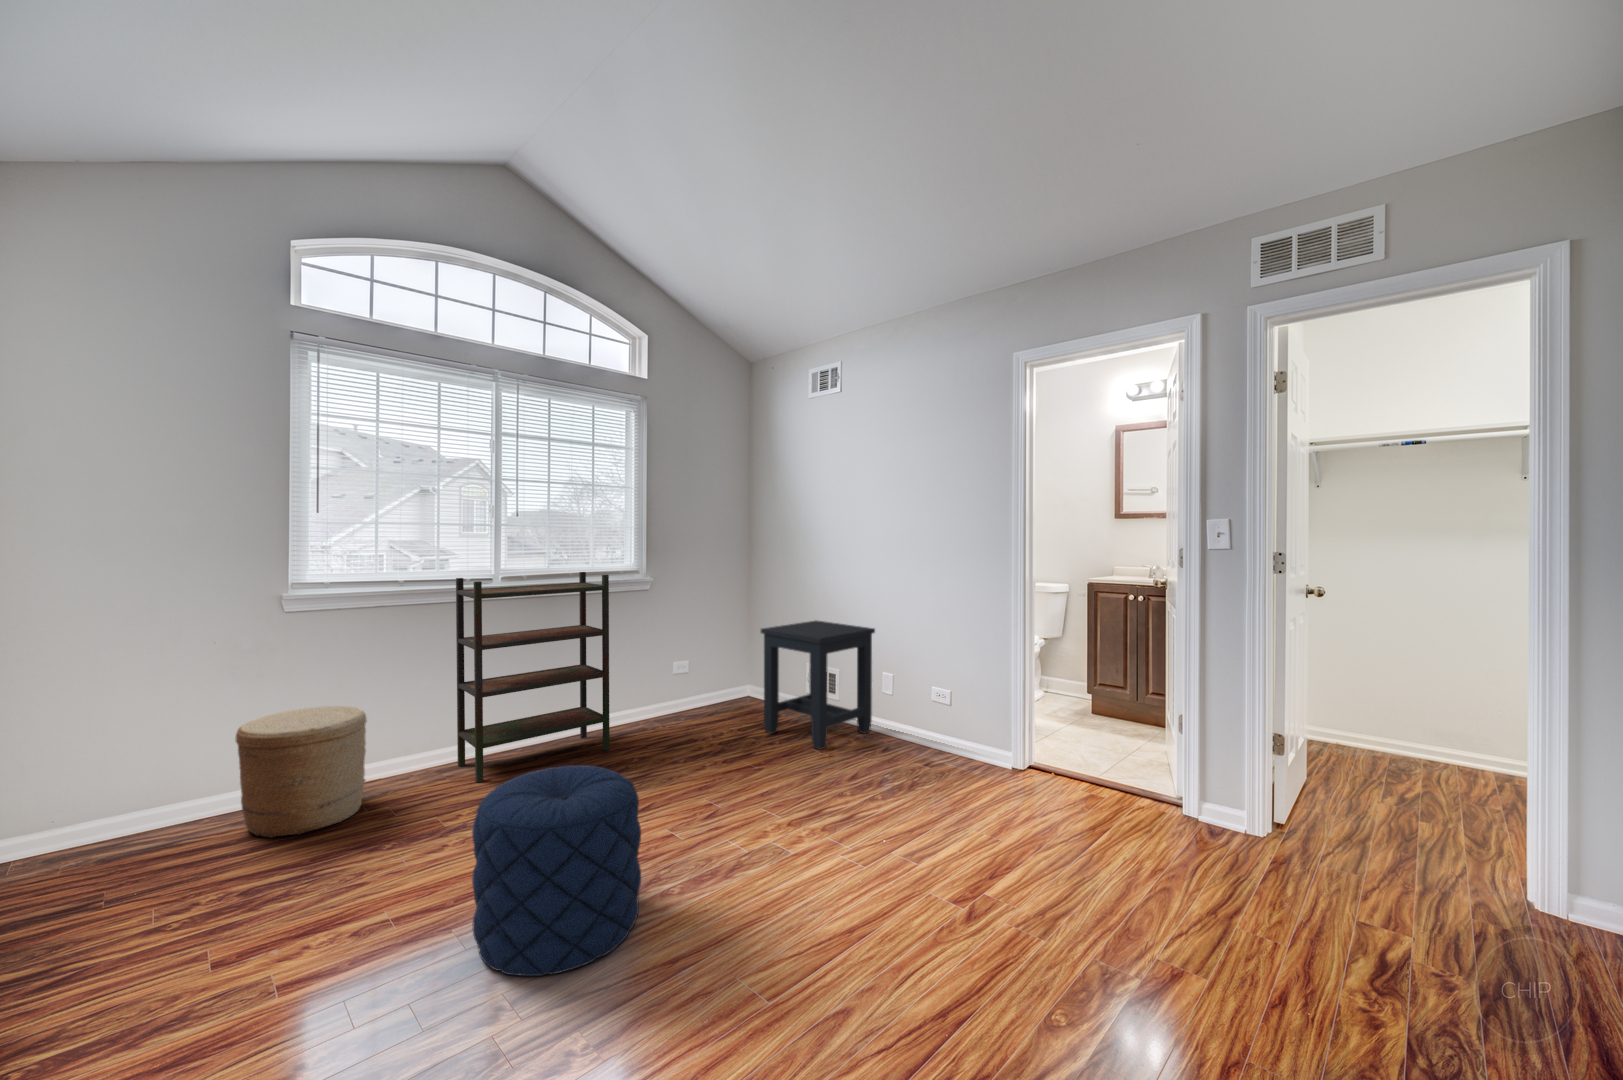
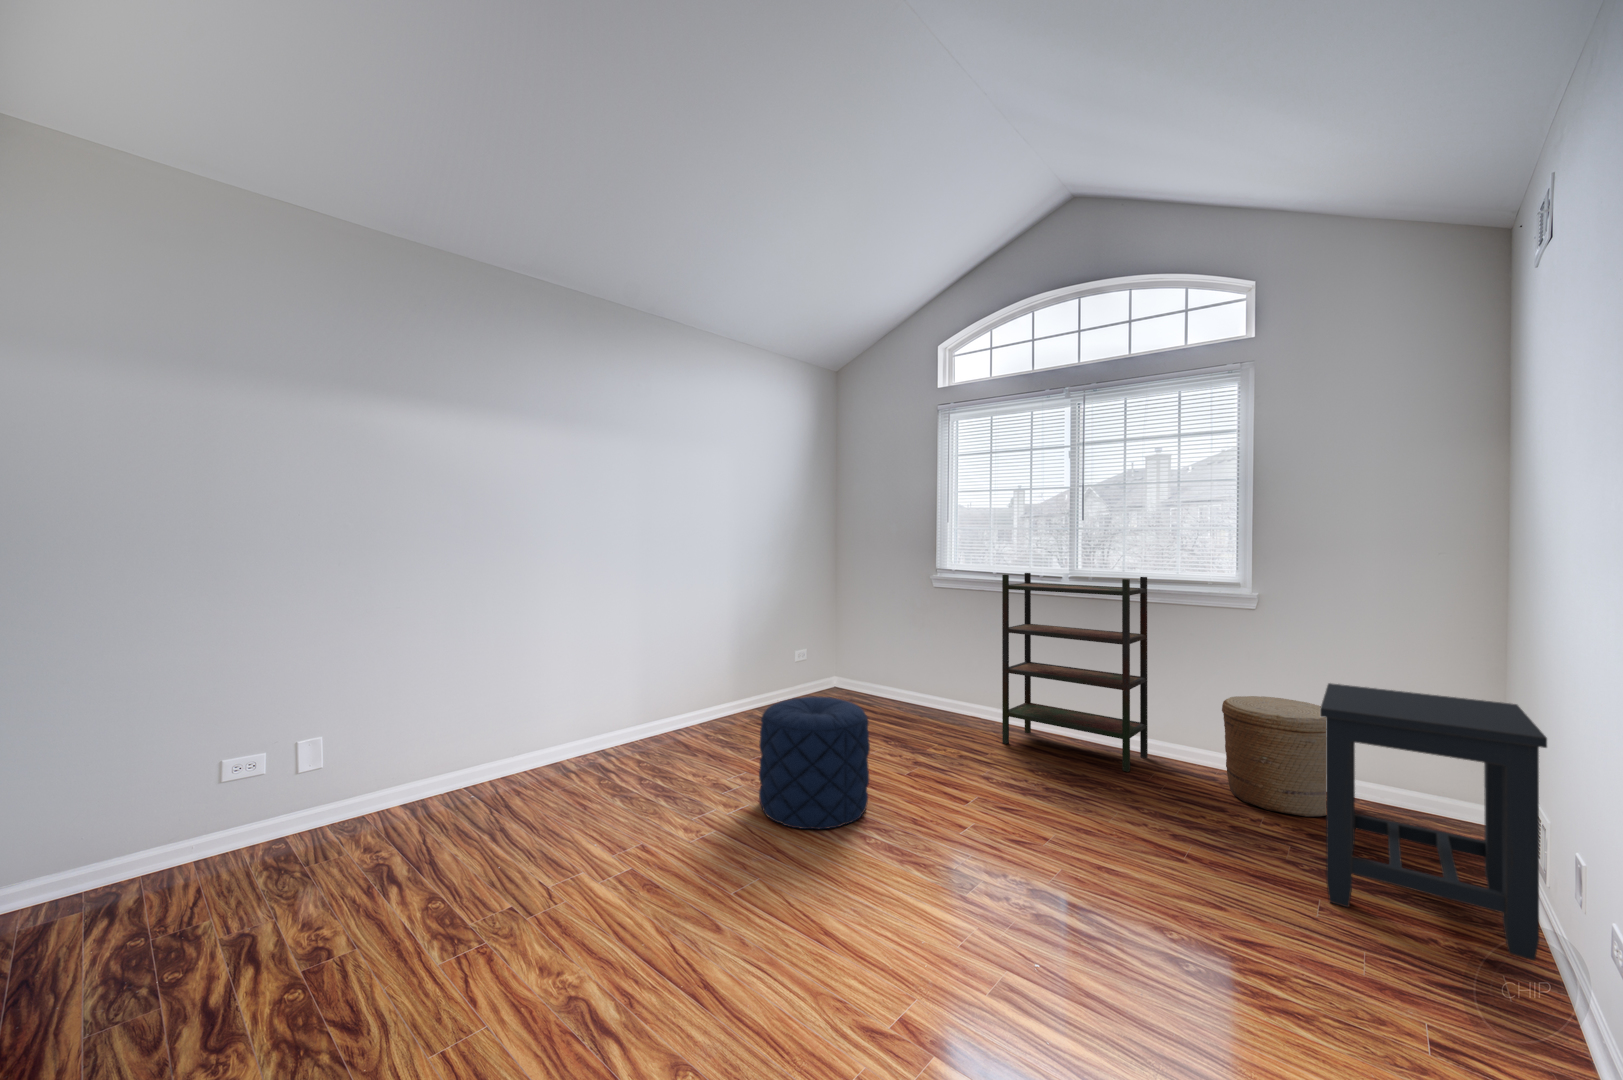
woven basket: present [236,706,367,838] -> present [1222,696,1326,817]

